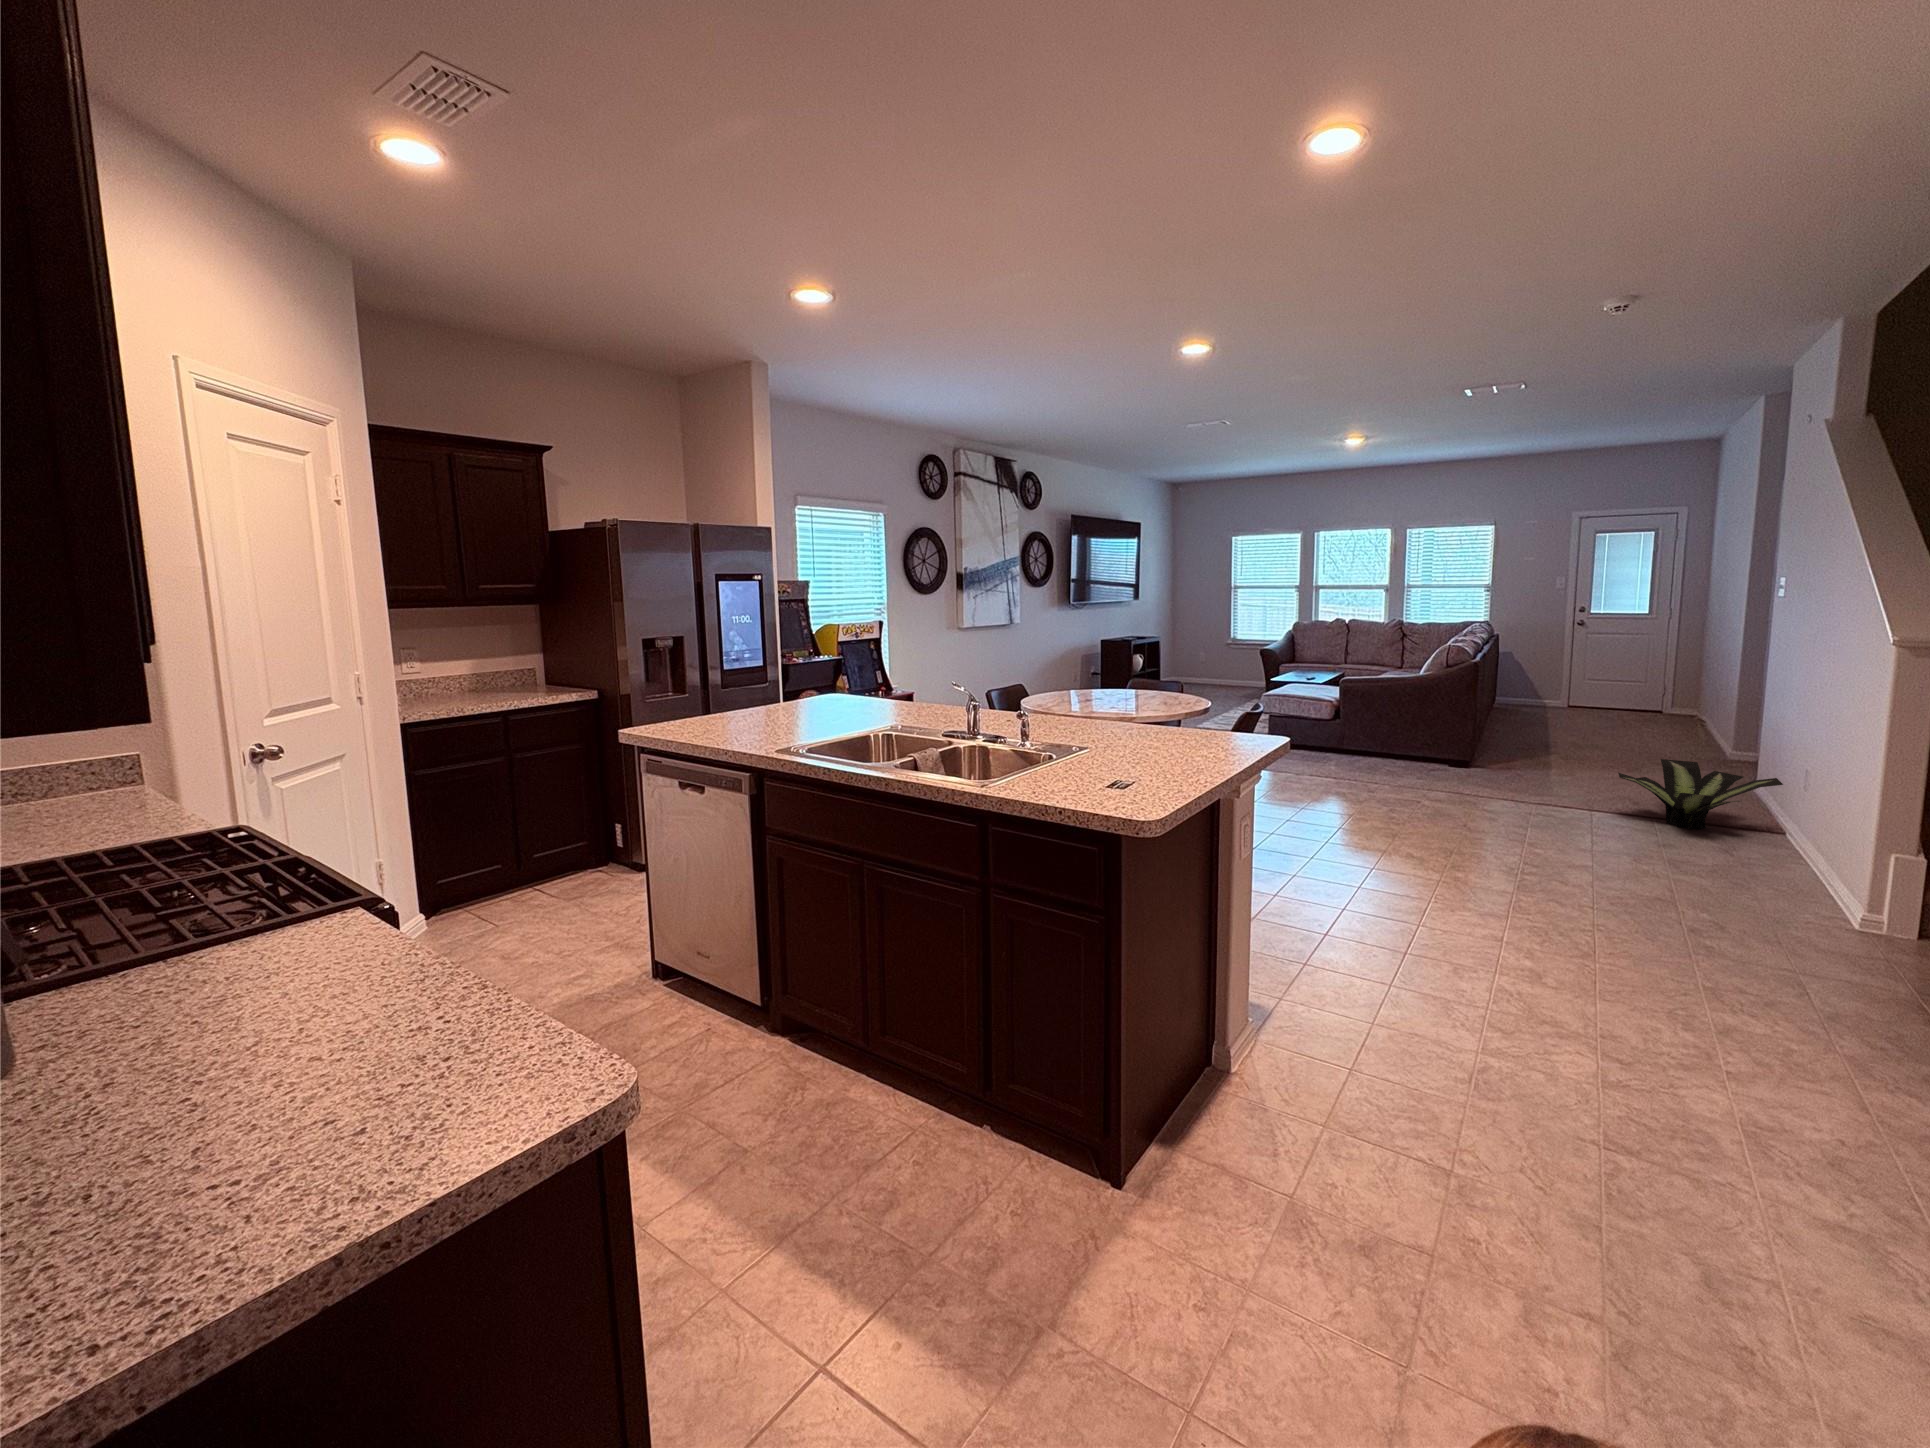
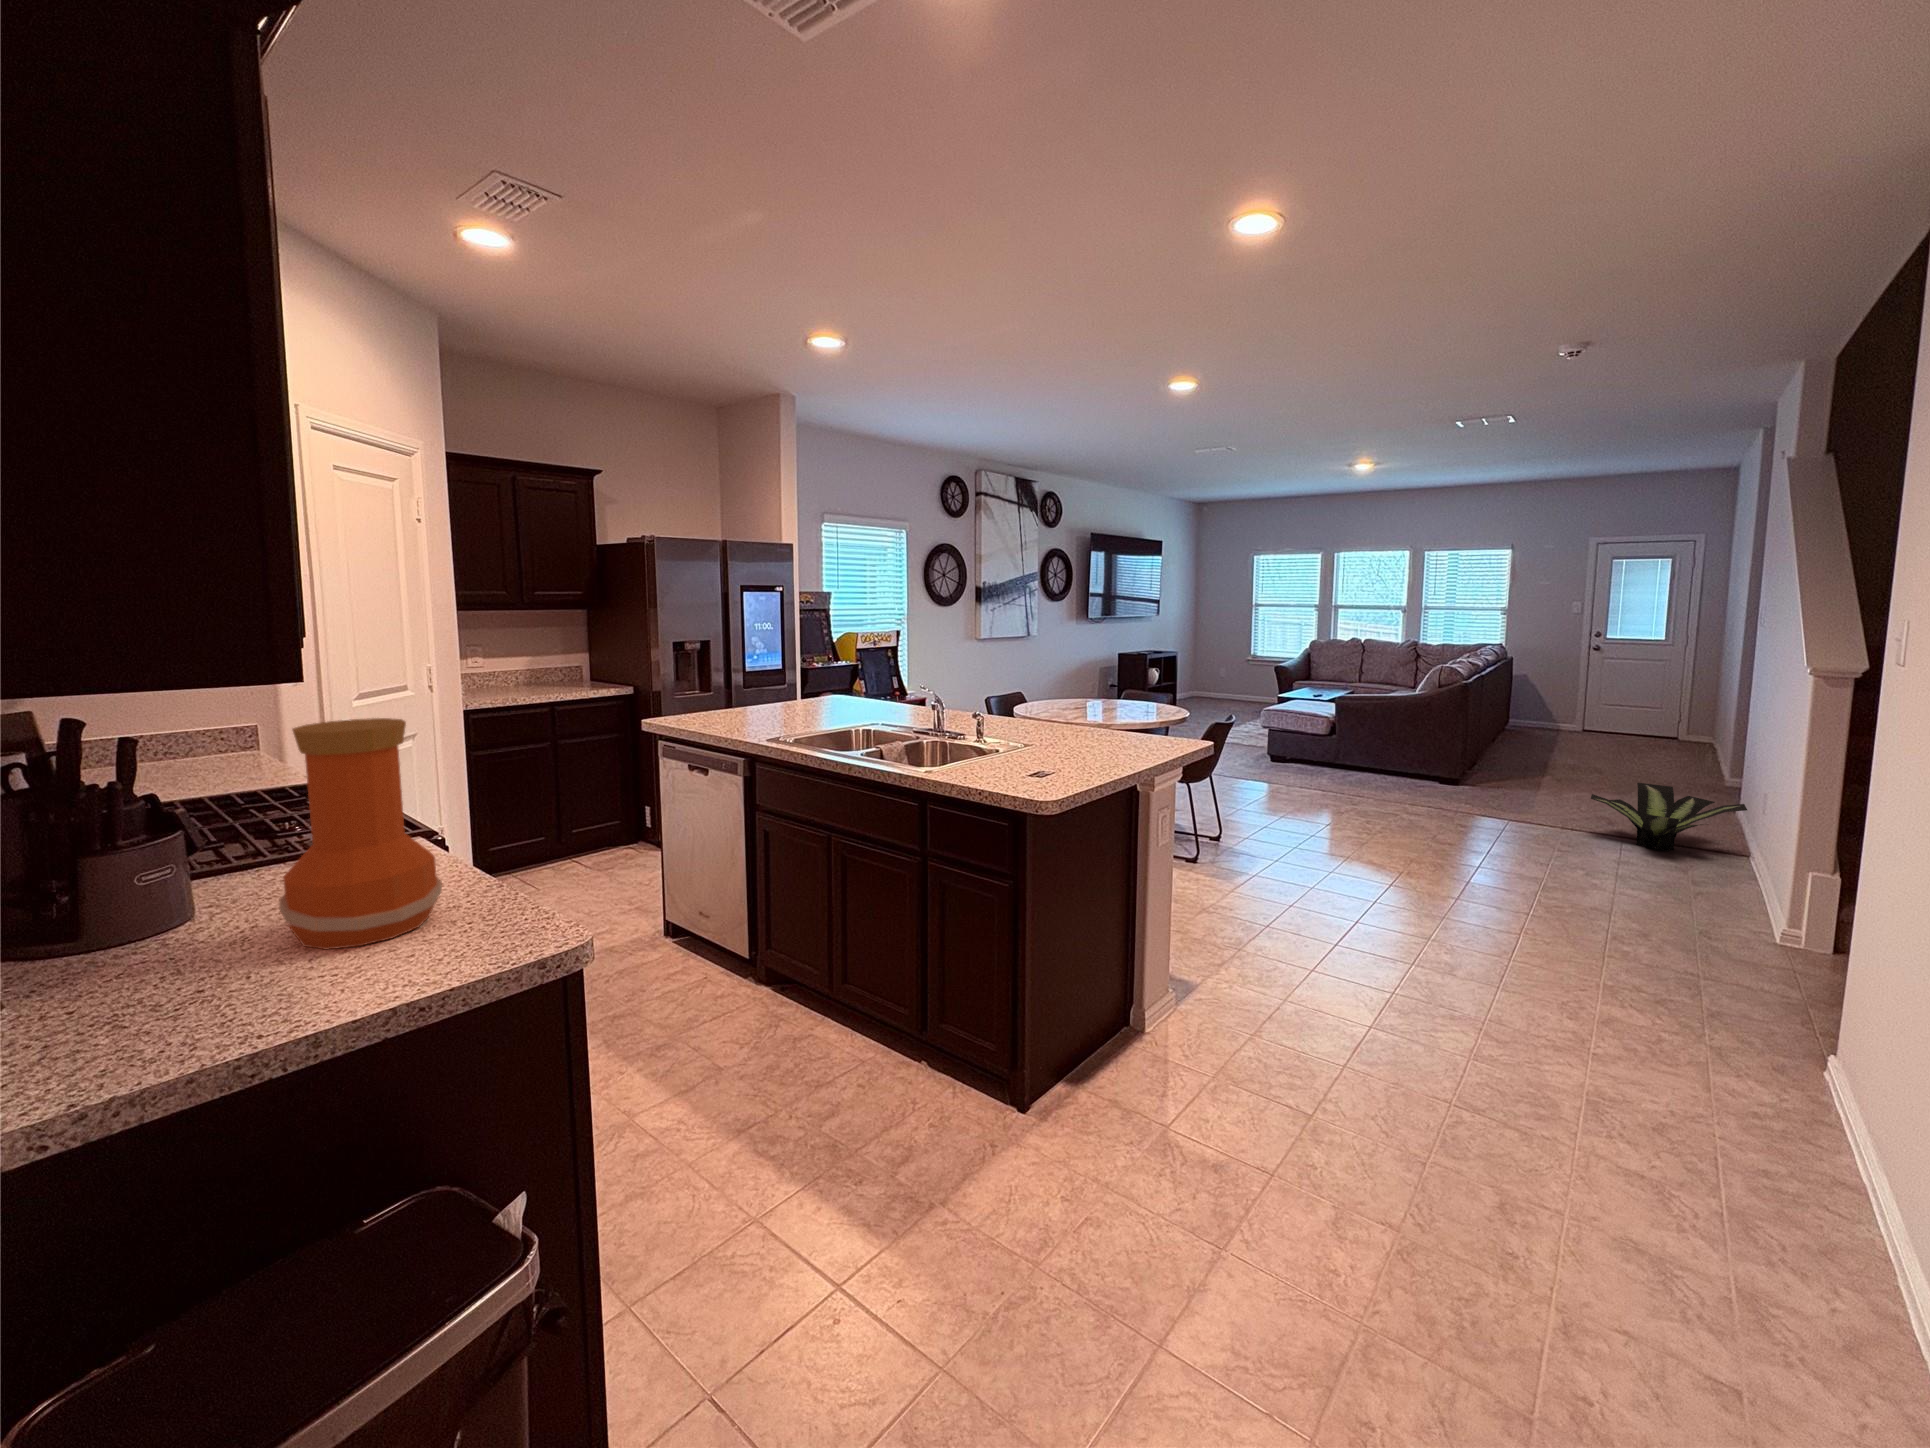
vase: none [142,758,403,1127] -> present [279,718,442,949]

